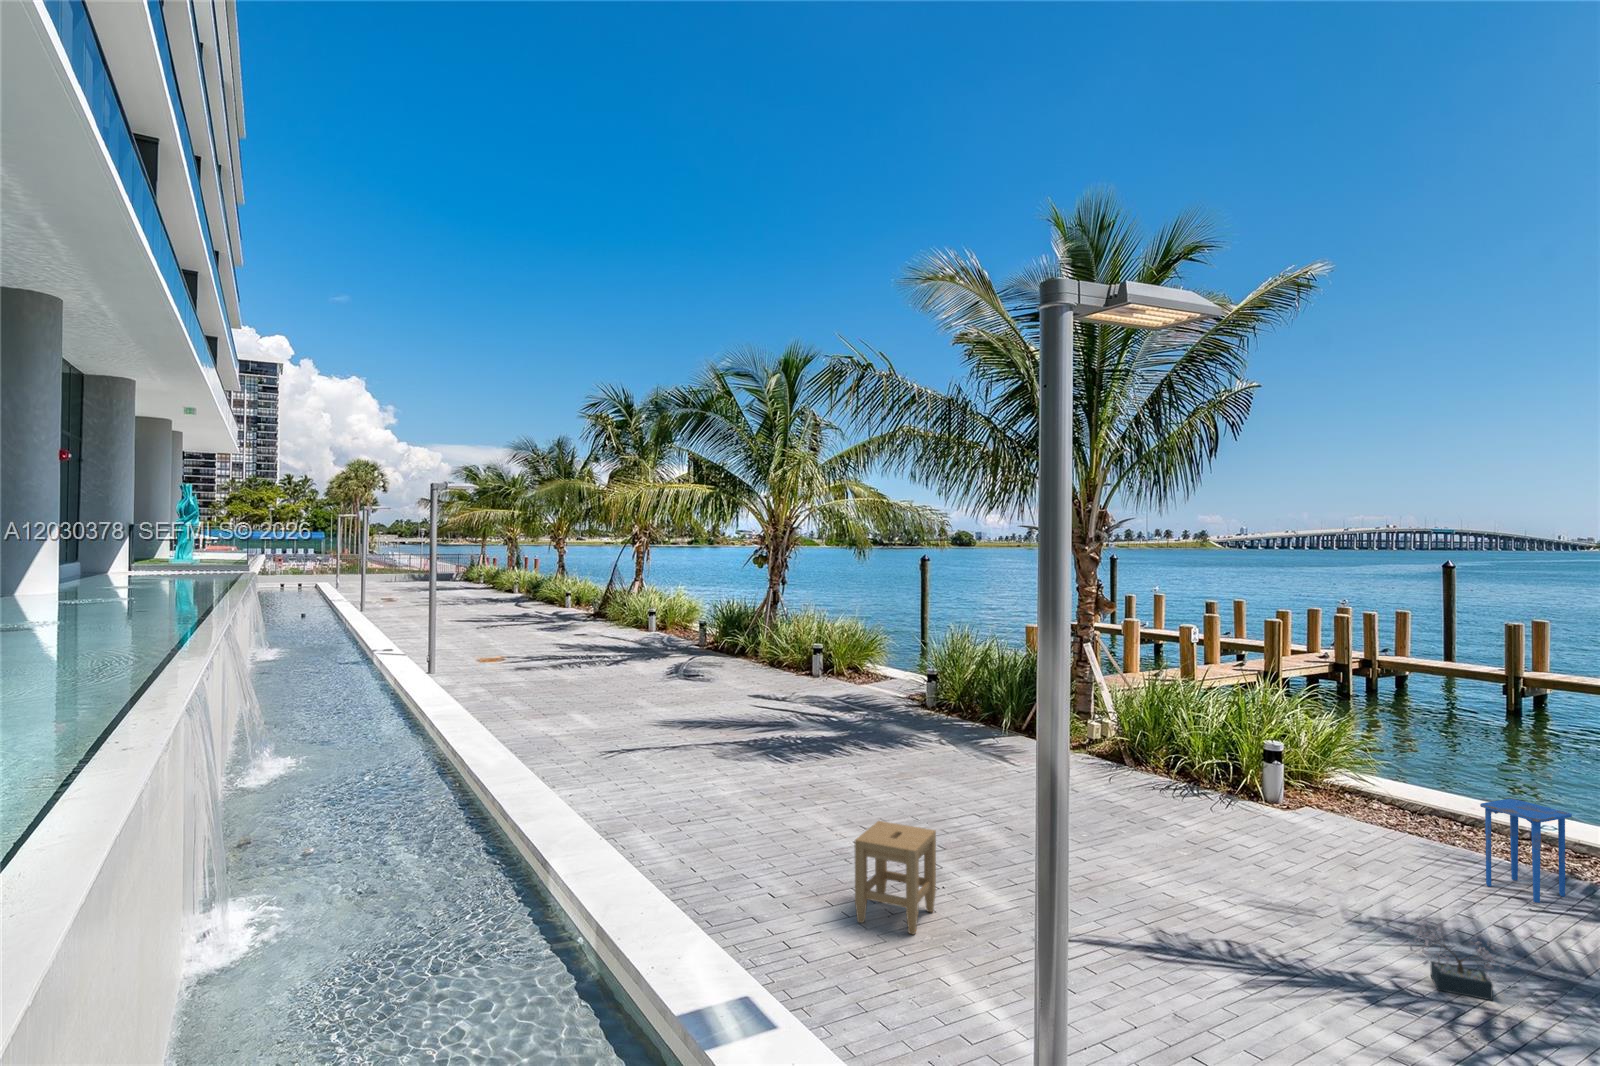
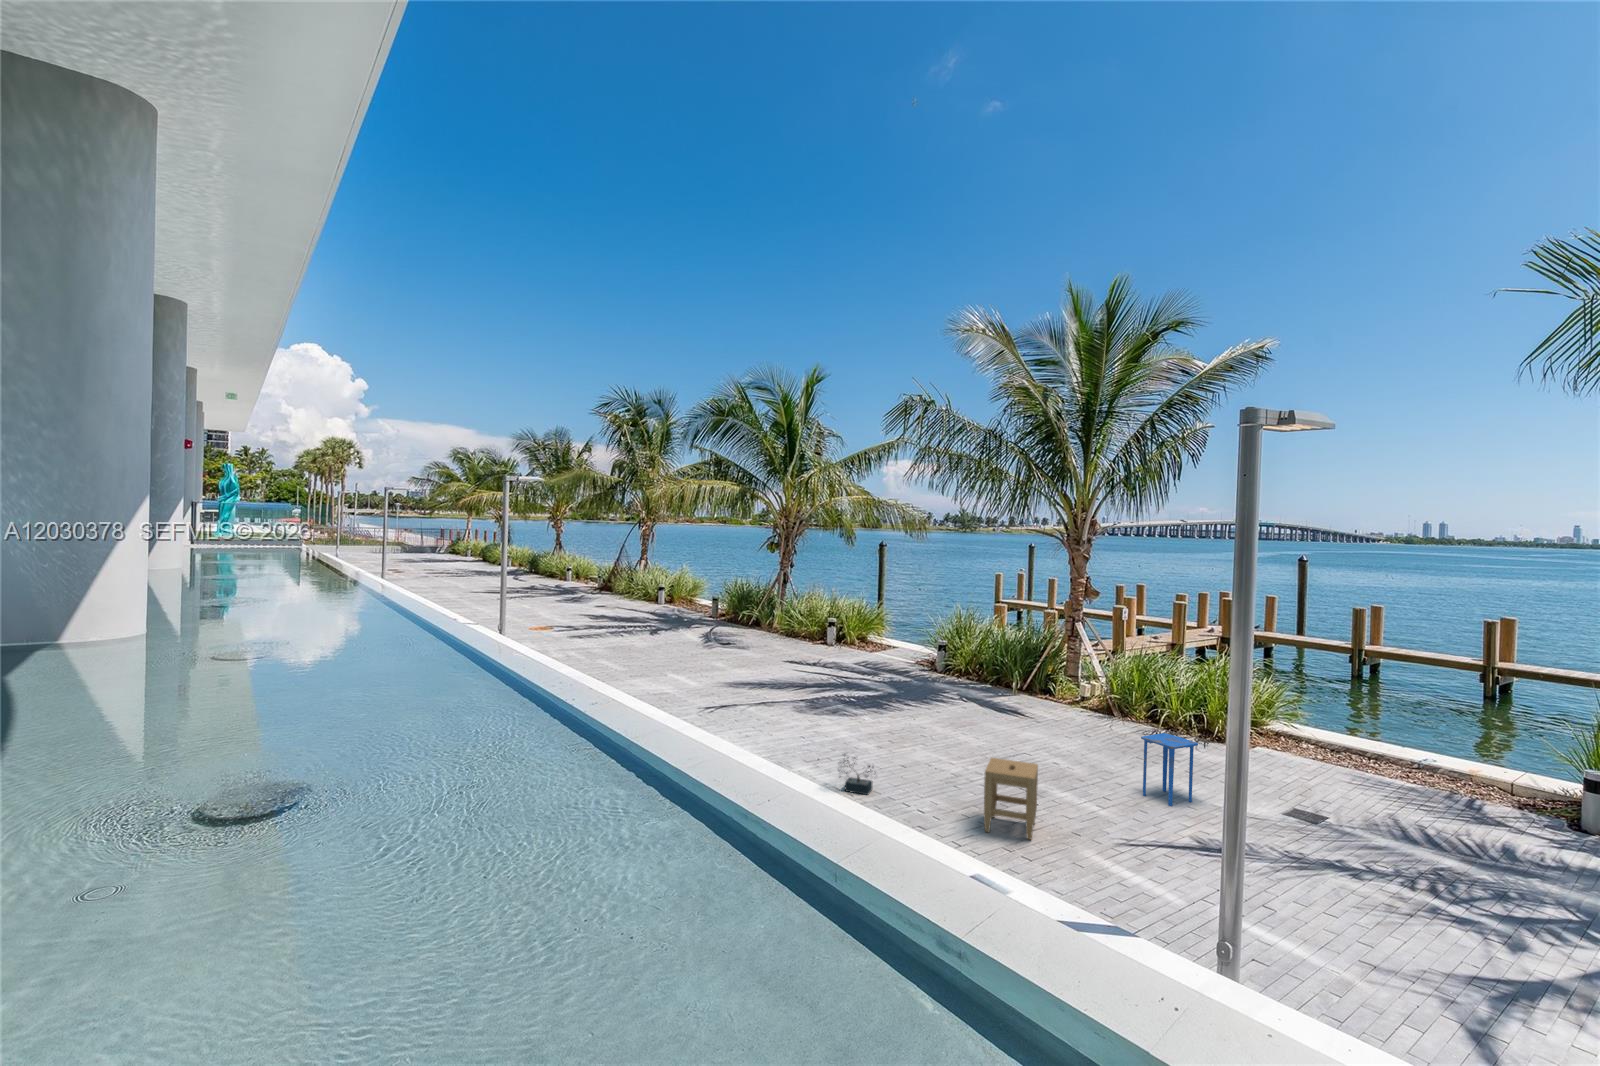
side table: present [1480,799,1572,903] -> present [1141,733,1198,806]
decorative plant: present [1409,916,1505,1000] -> present [838,754,876,795]

